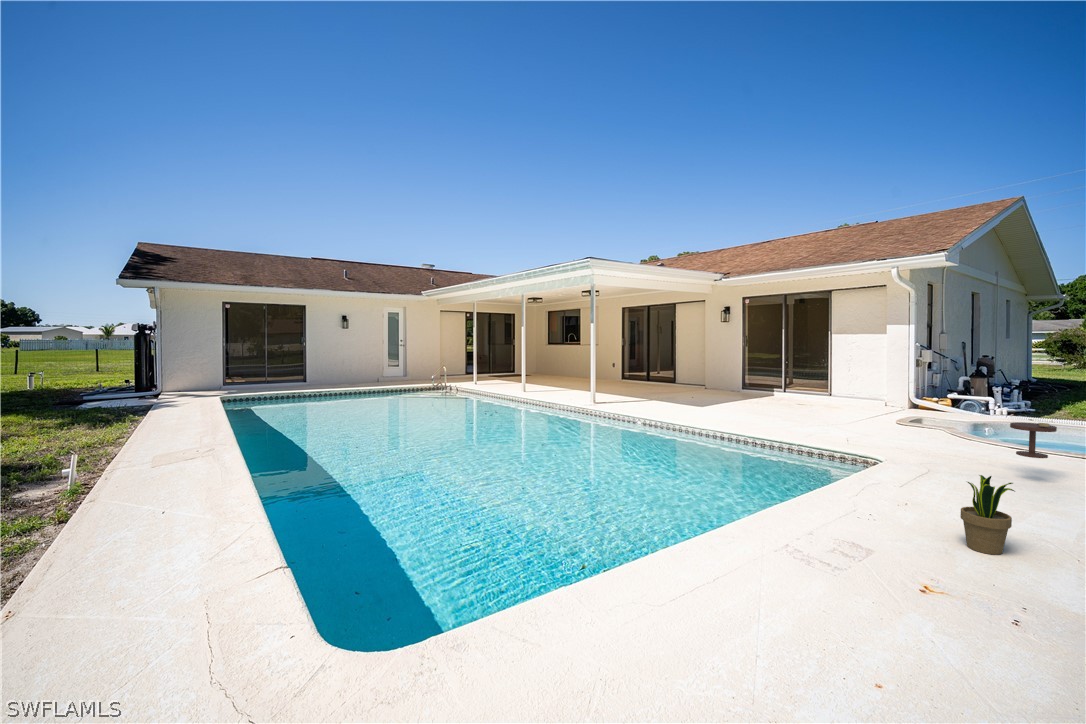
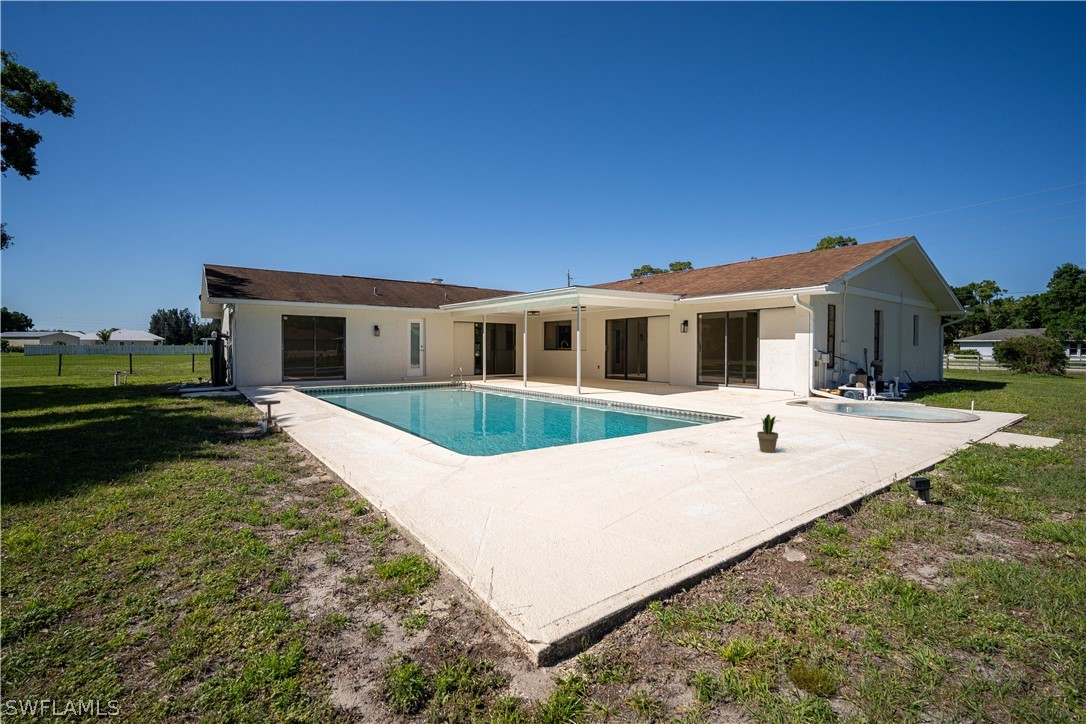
side table: present [1010,422,1057,458] -> present [257,400,281,421]

